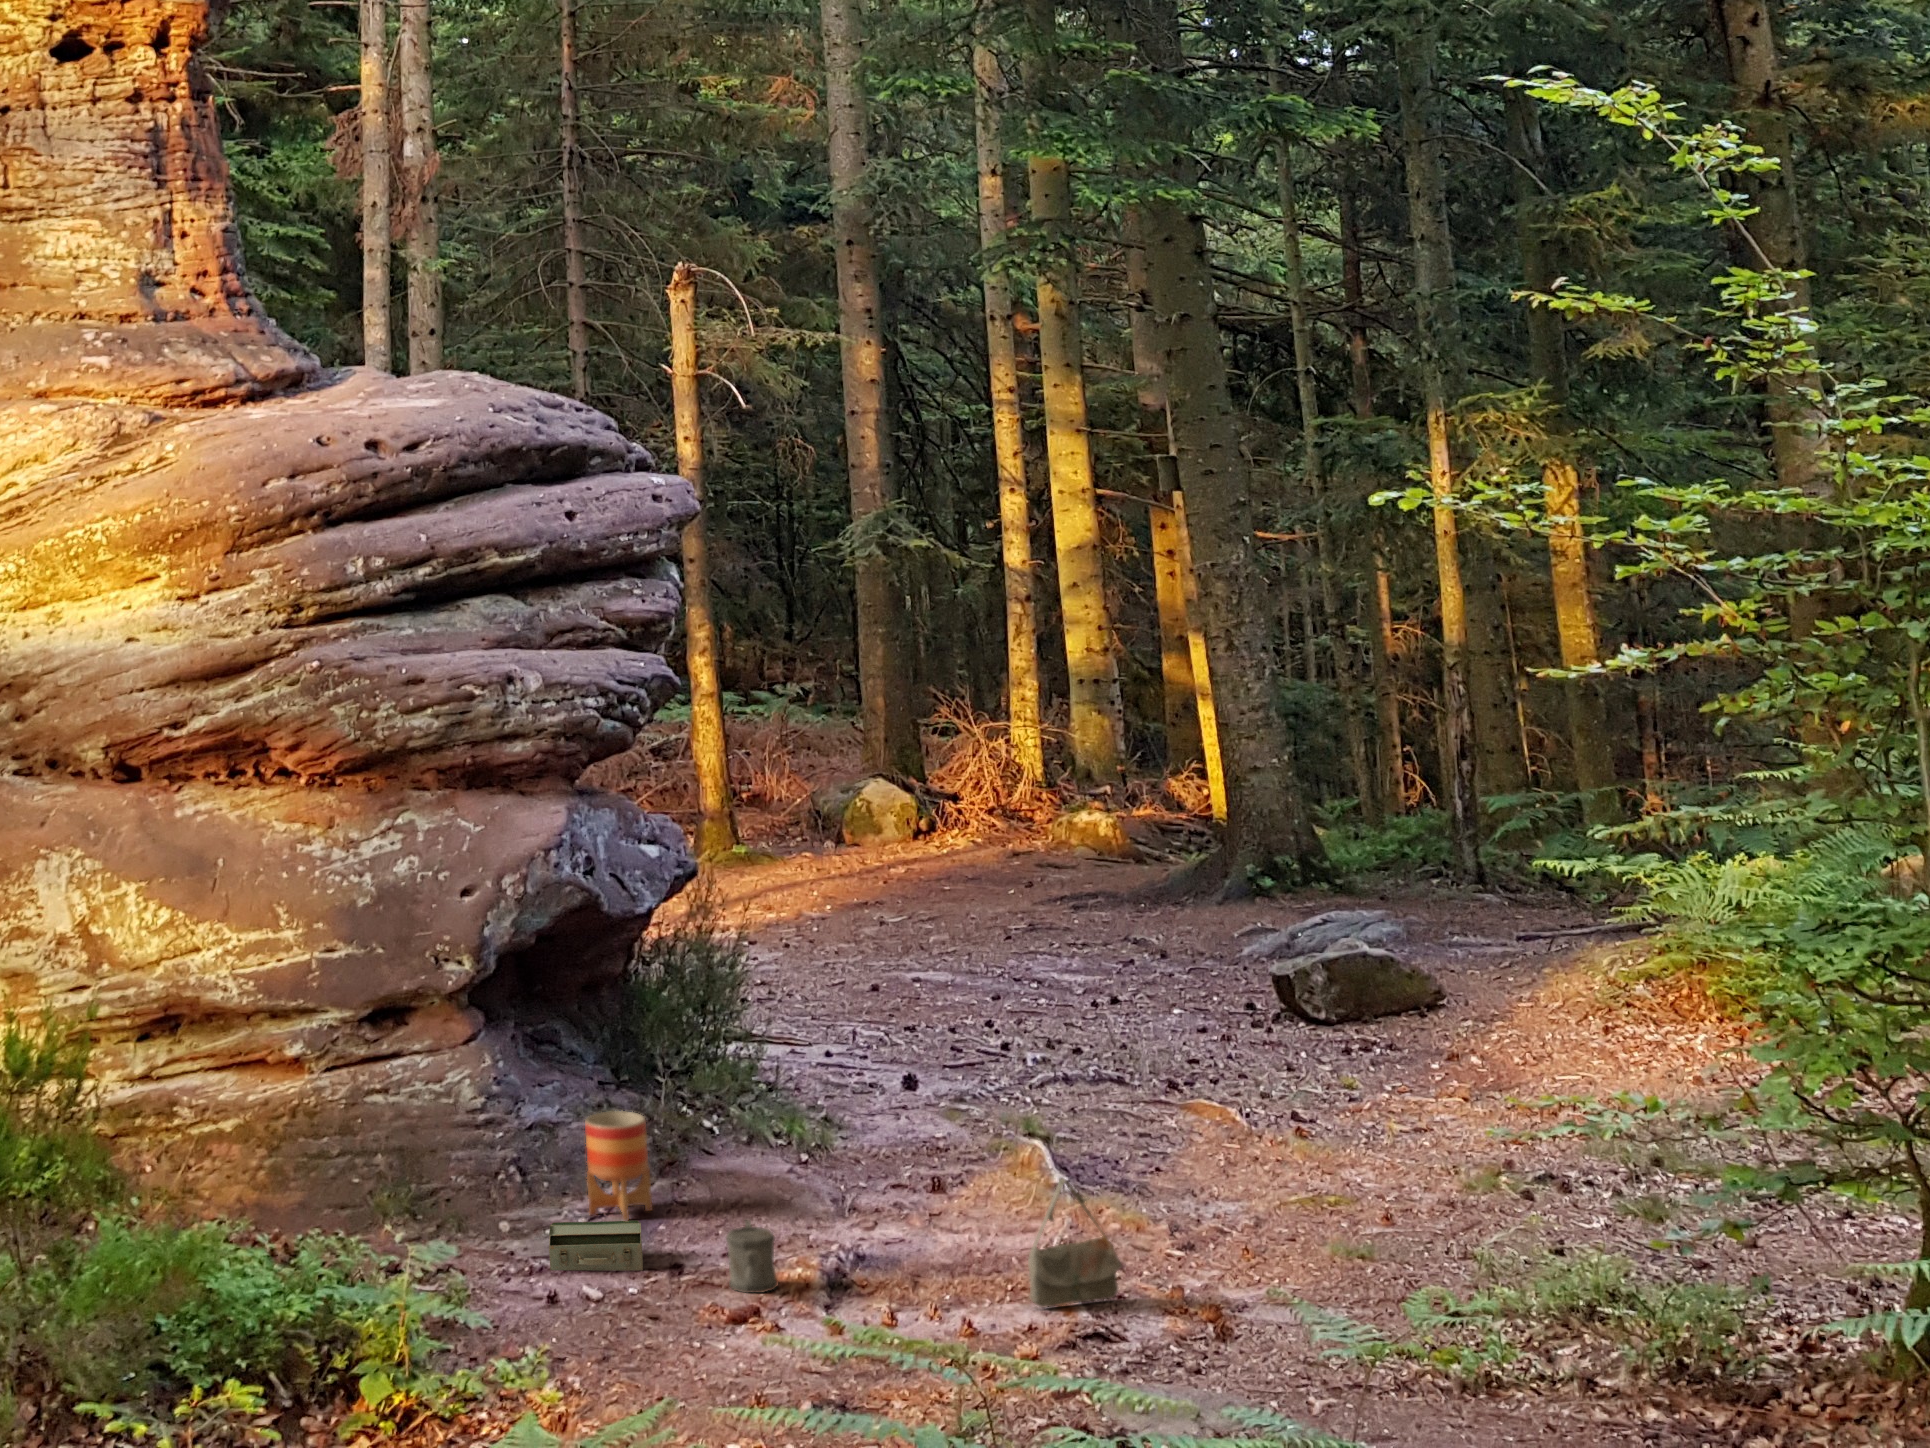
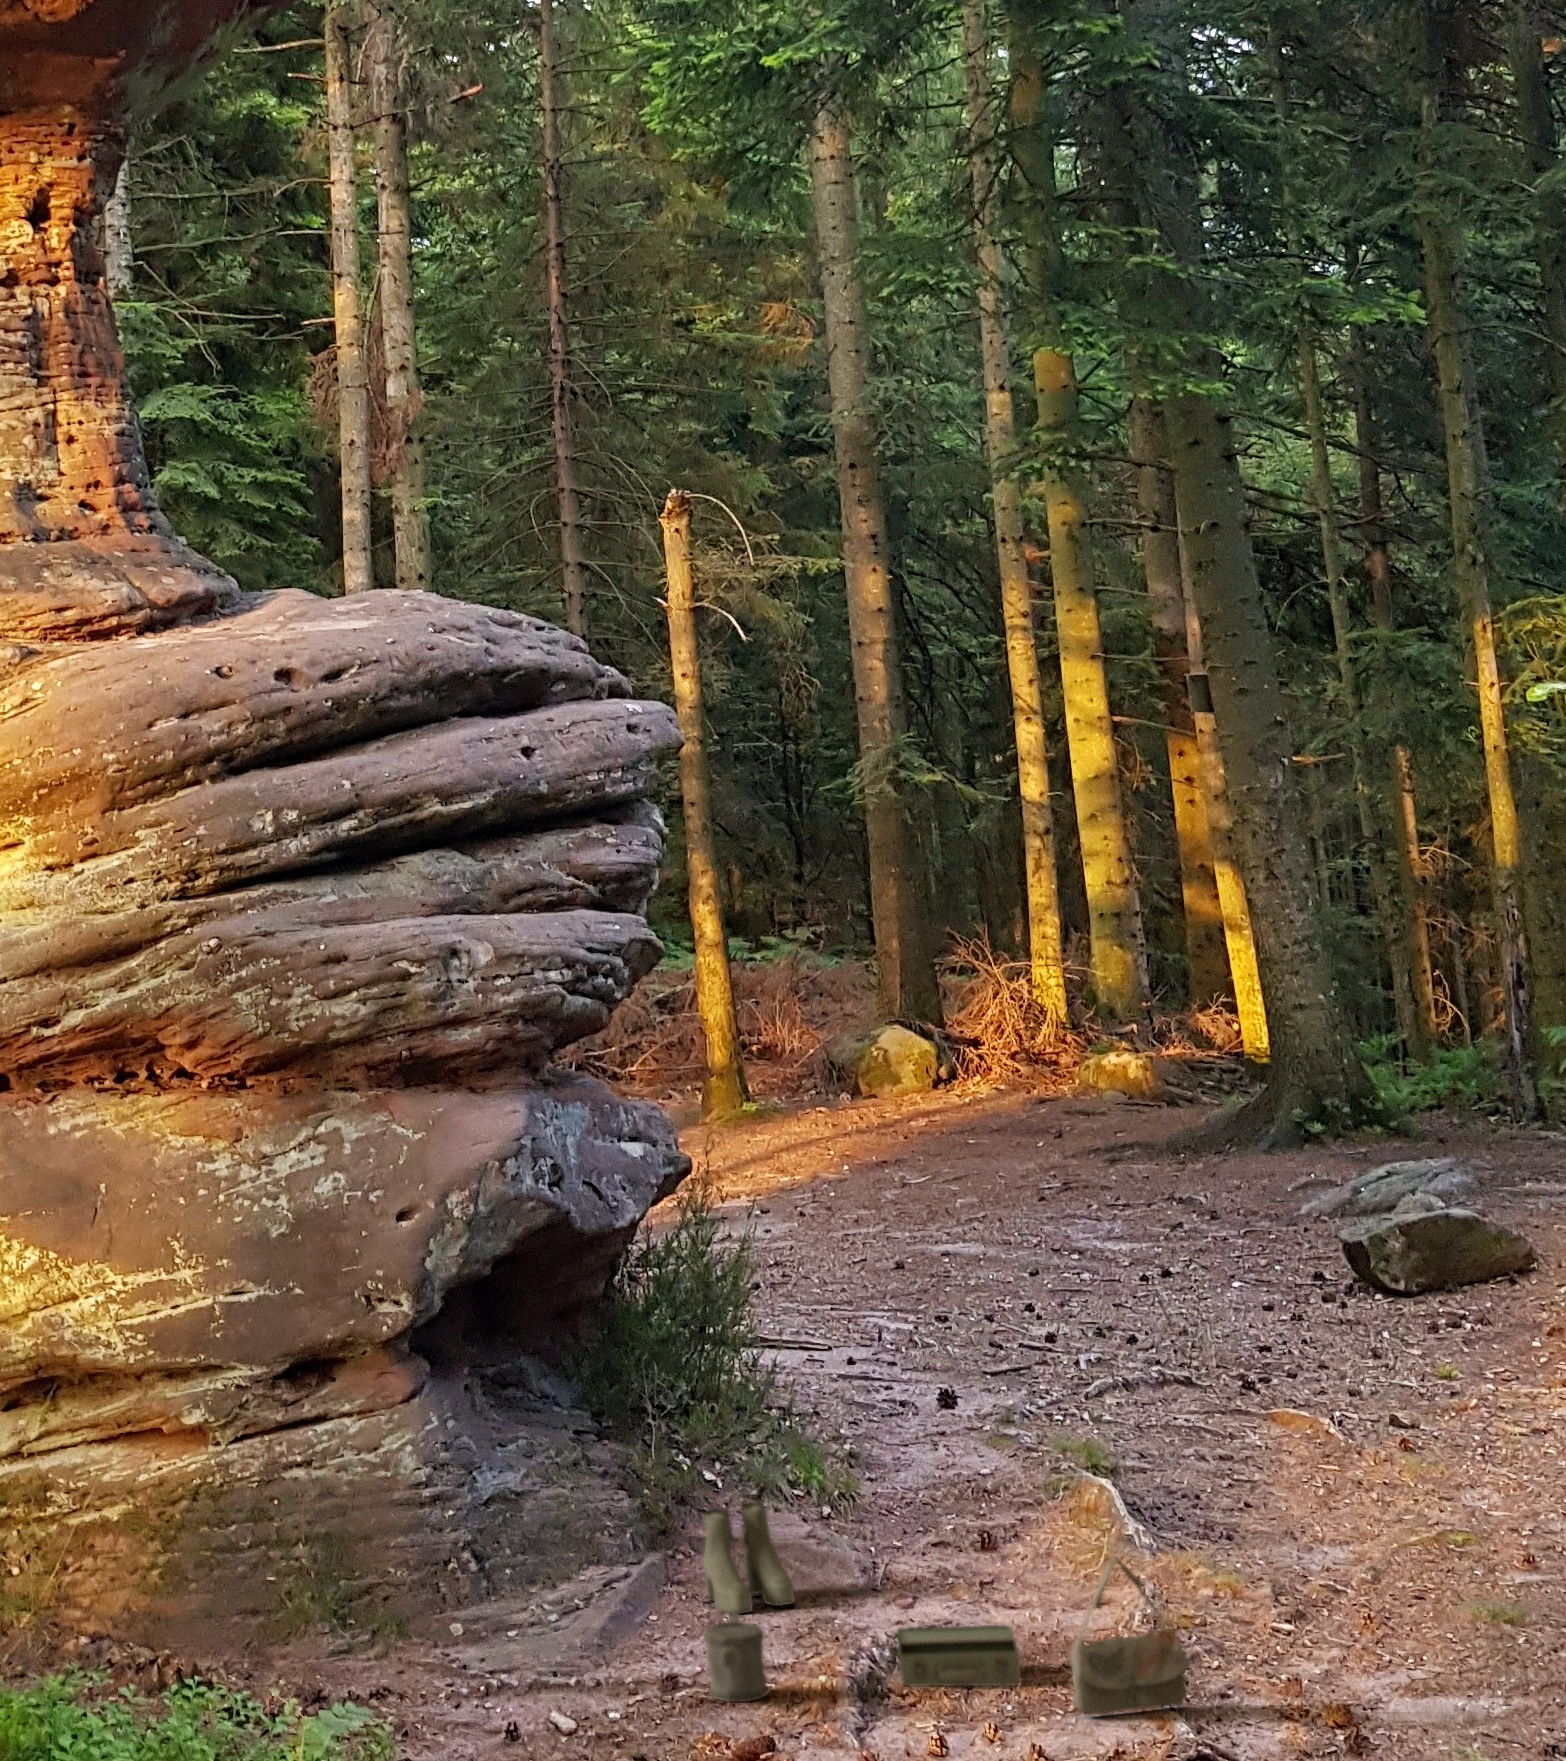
planter: present [585,1111,652,1220] -> none [556,1491,641,1626]
boots: none [699,1120,776,1212] -> present [703,1502,795,1614]
toolbox: present [549,1220,643,1271] -> present [896,1625,1022,1686]

